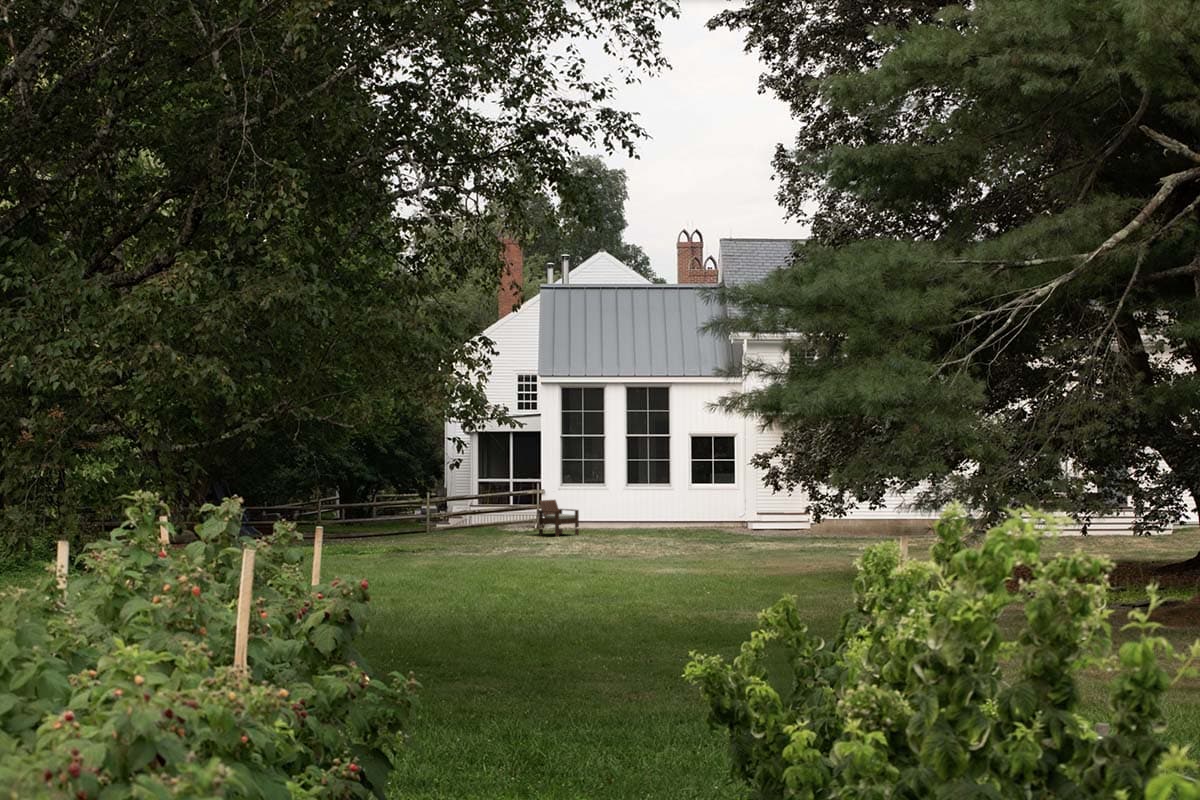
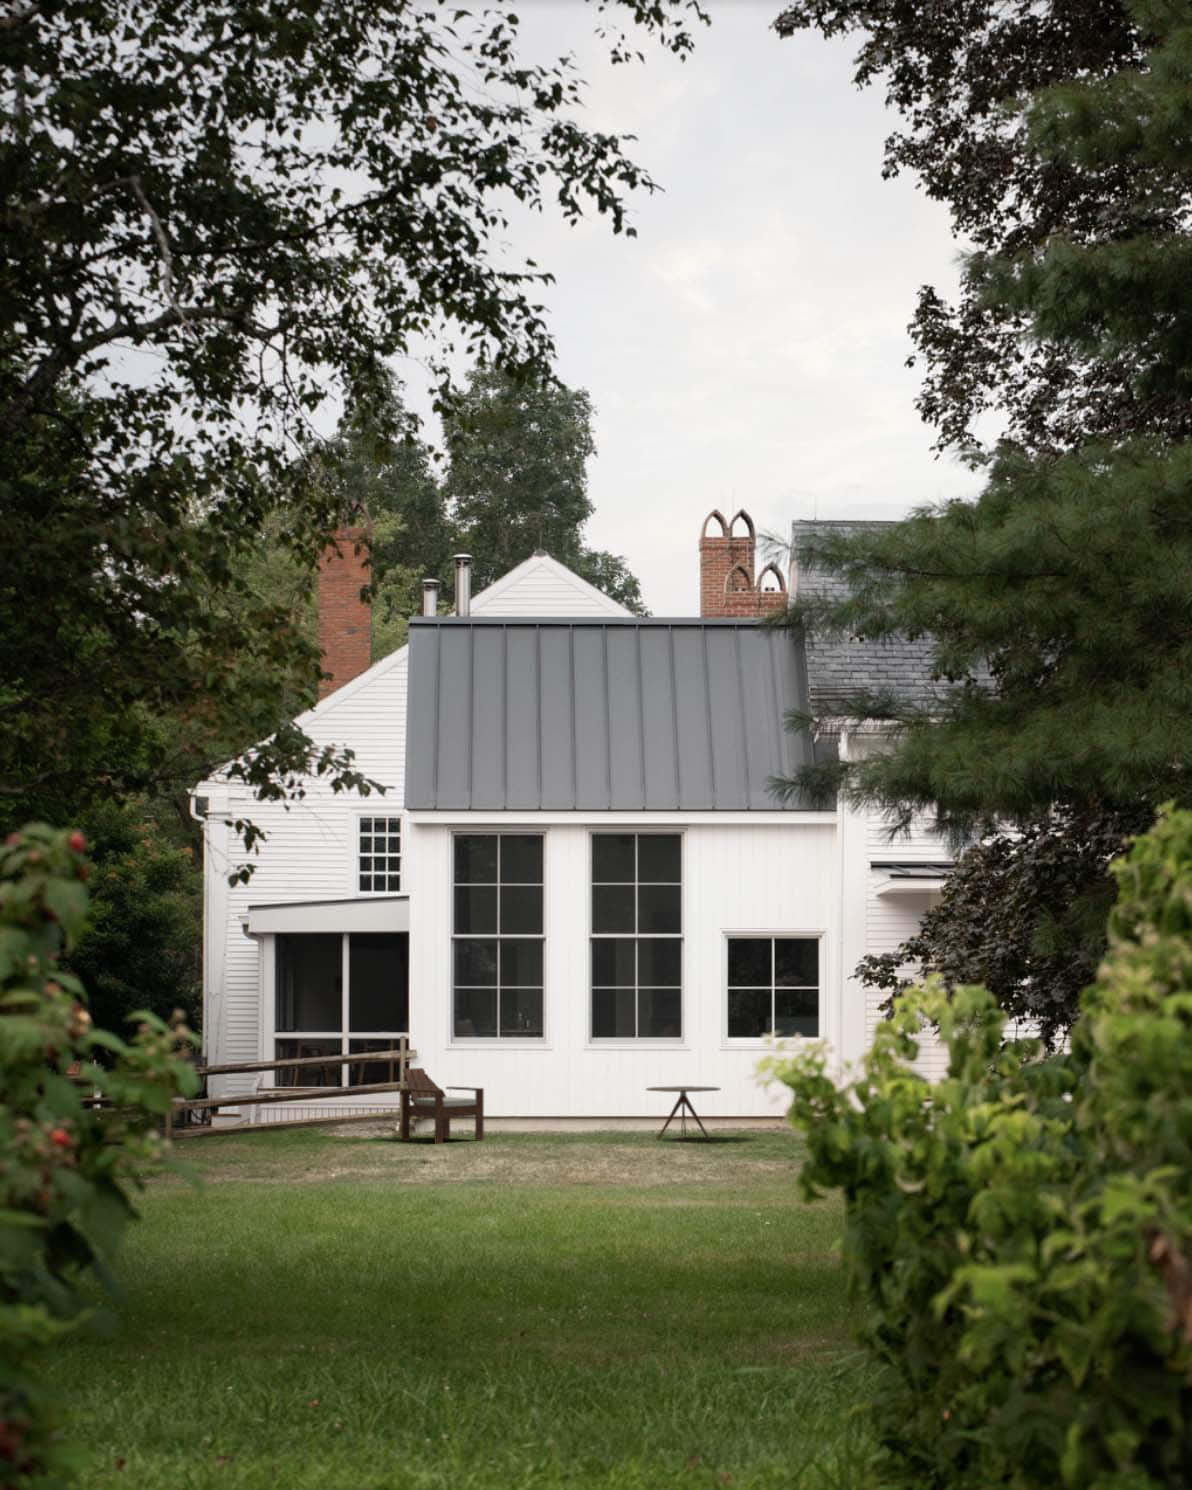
round table: none [658,508,695,535] -> present [646,1086,720,1141]

